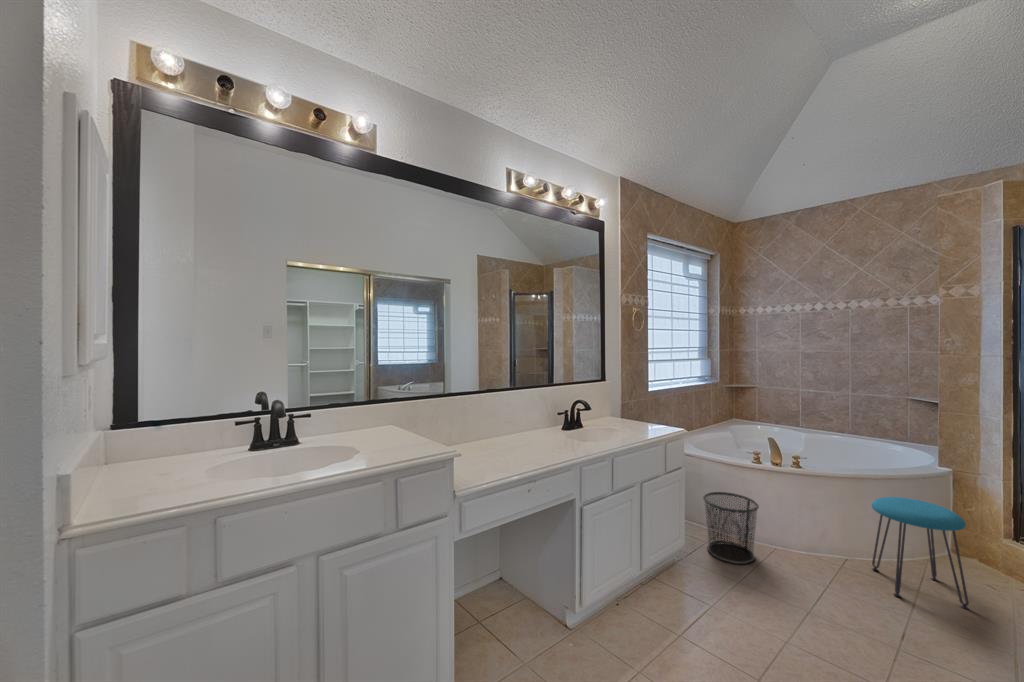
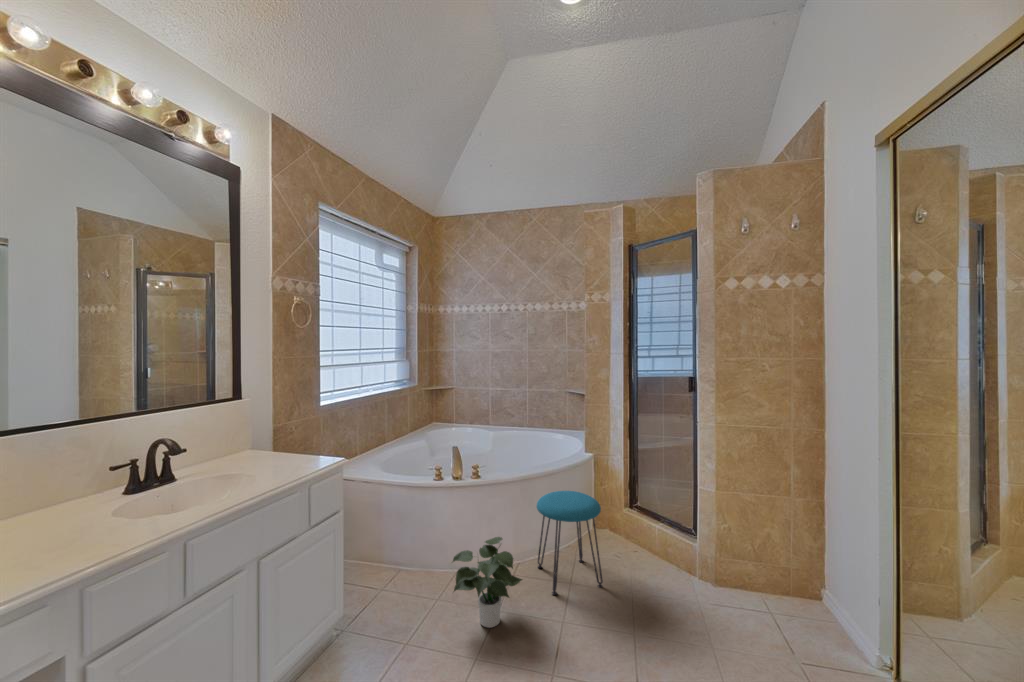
waste bin: present [703,492,759,564] -> none [377,521,437,612]
potted plant: none [777,521,857,599] -> present [453,537,522,628]

